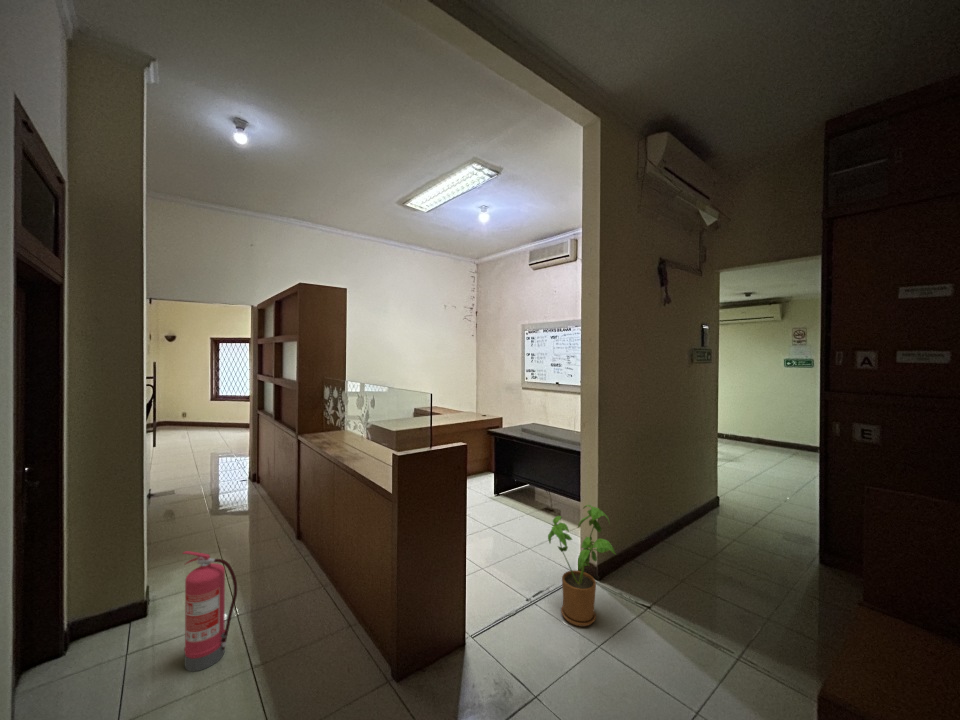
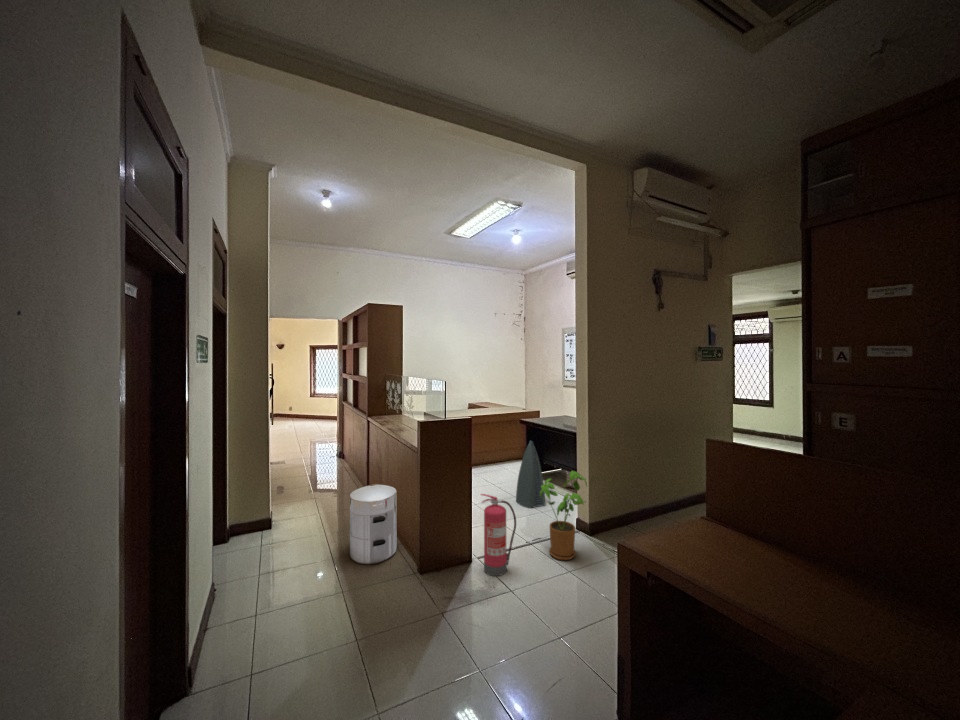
air purifier: none [494,459,531,544] -> present [516,441,545,508]
waste bin: none [278,541,352,673] -> present [350,484,397,564]
fire extinguisher: present [183,551,237,671] -> present [481,494,516,576]

